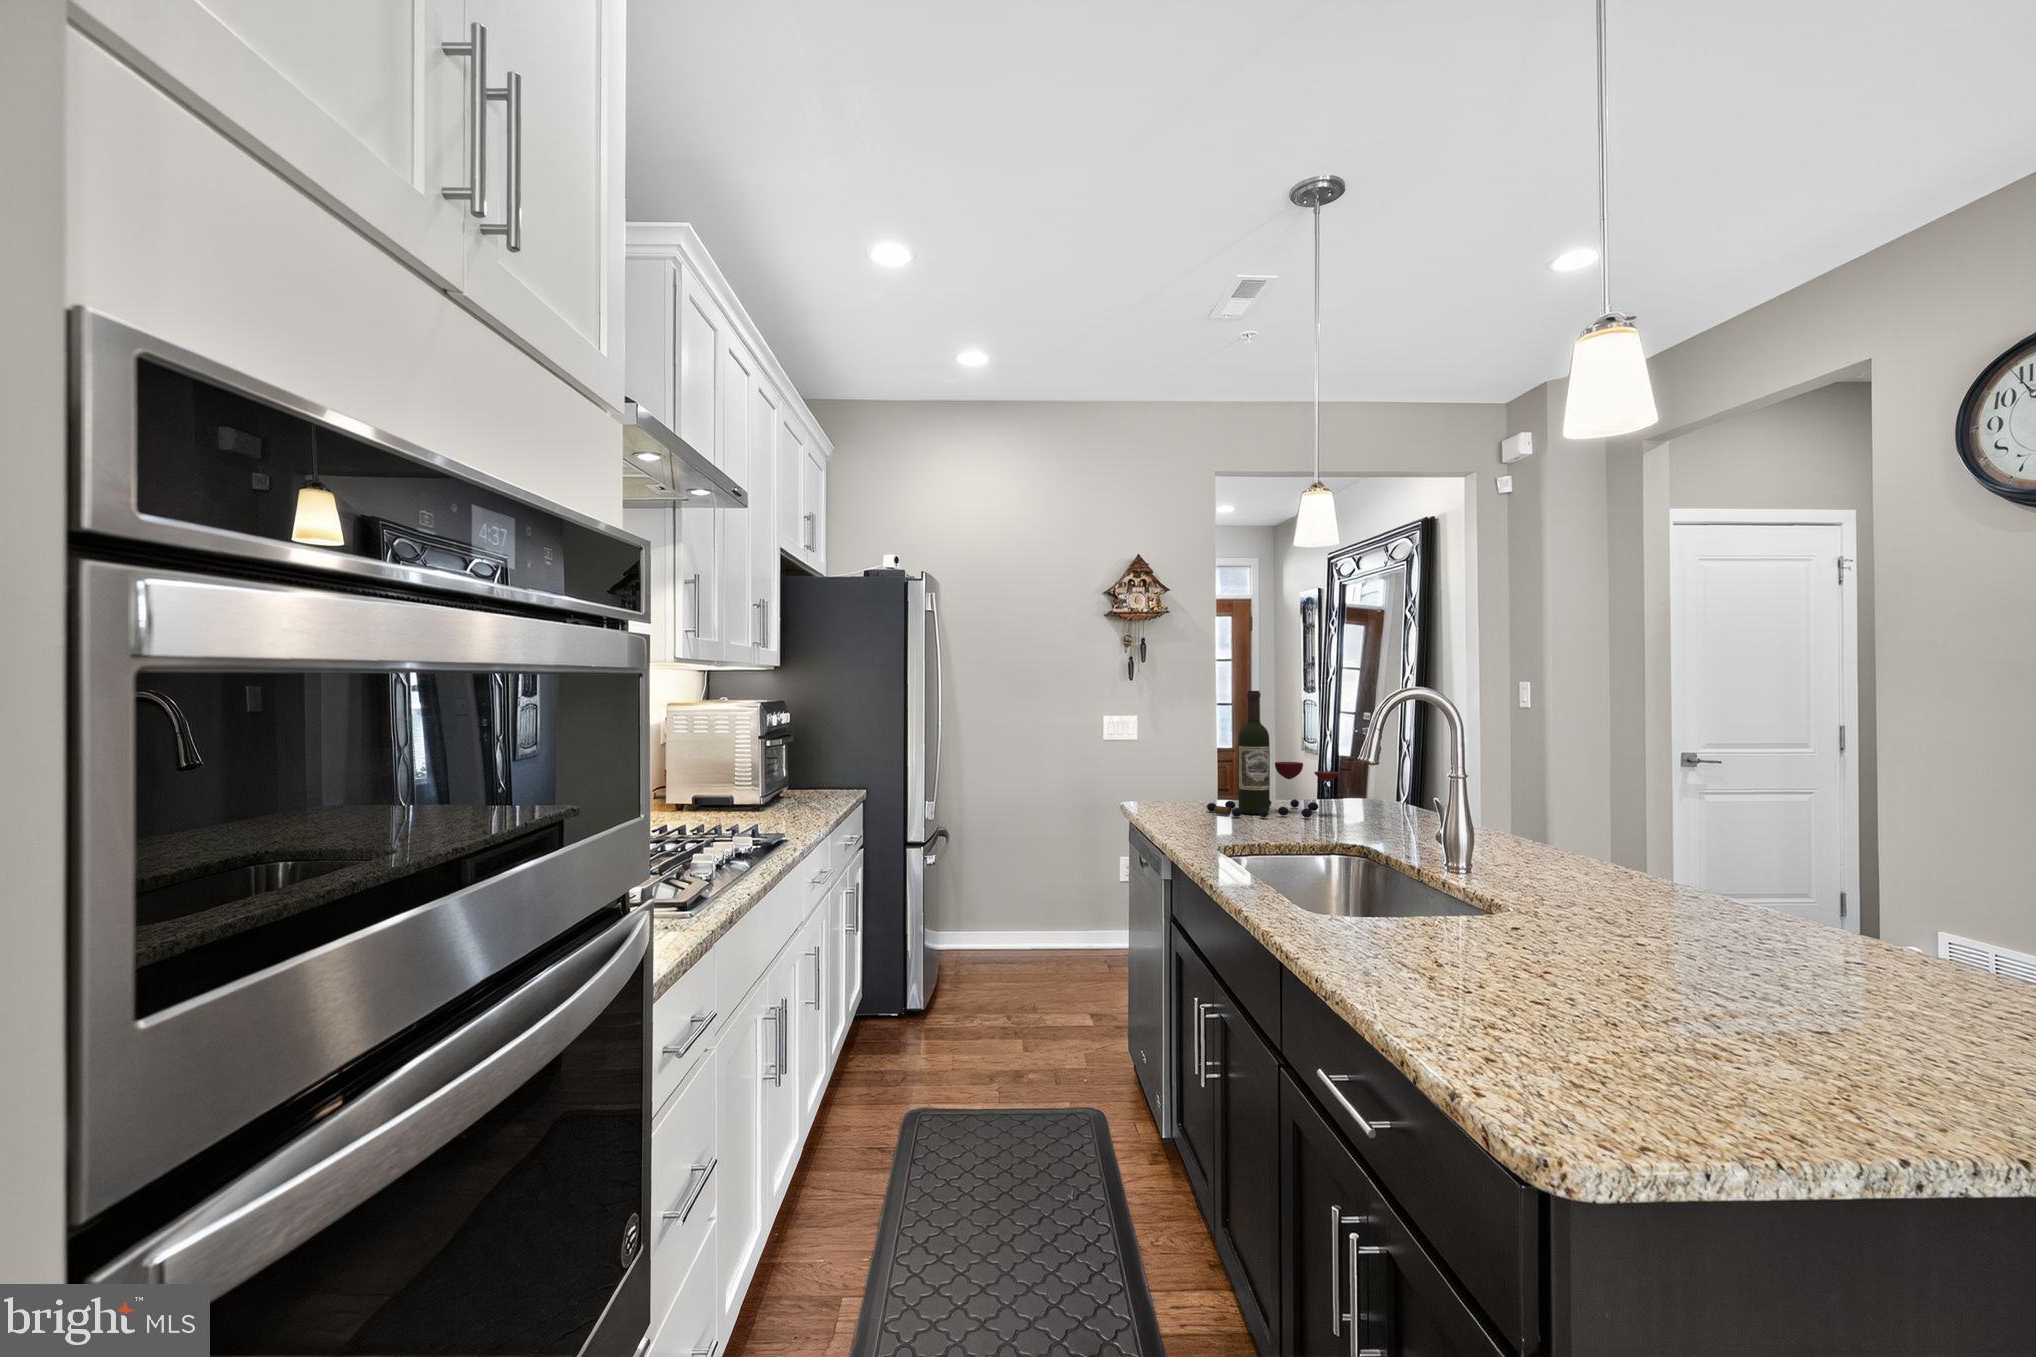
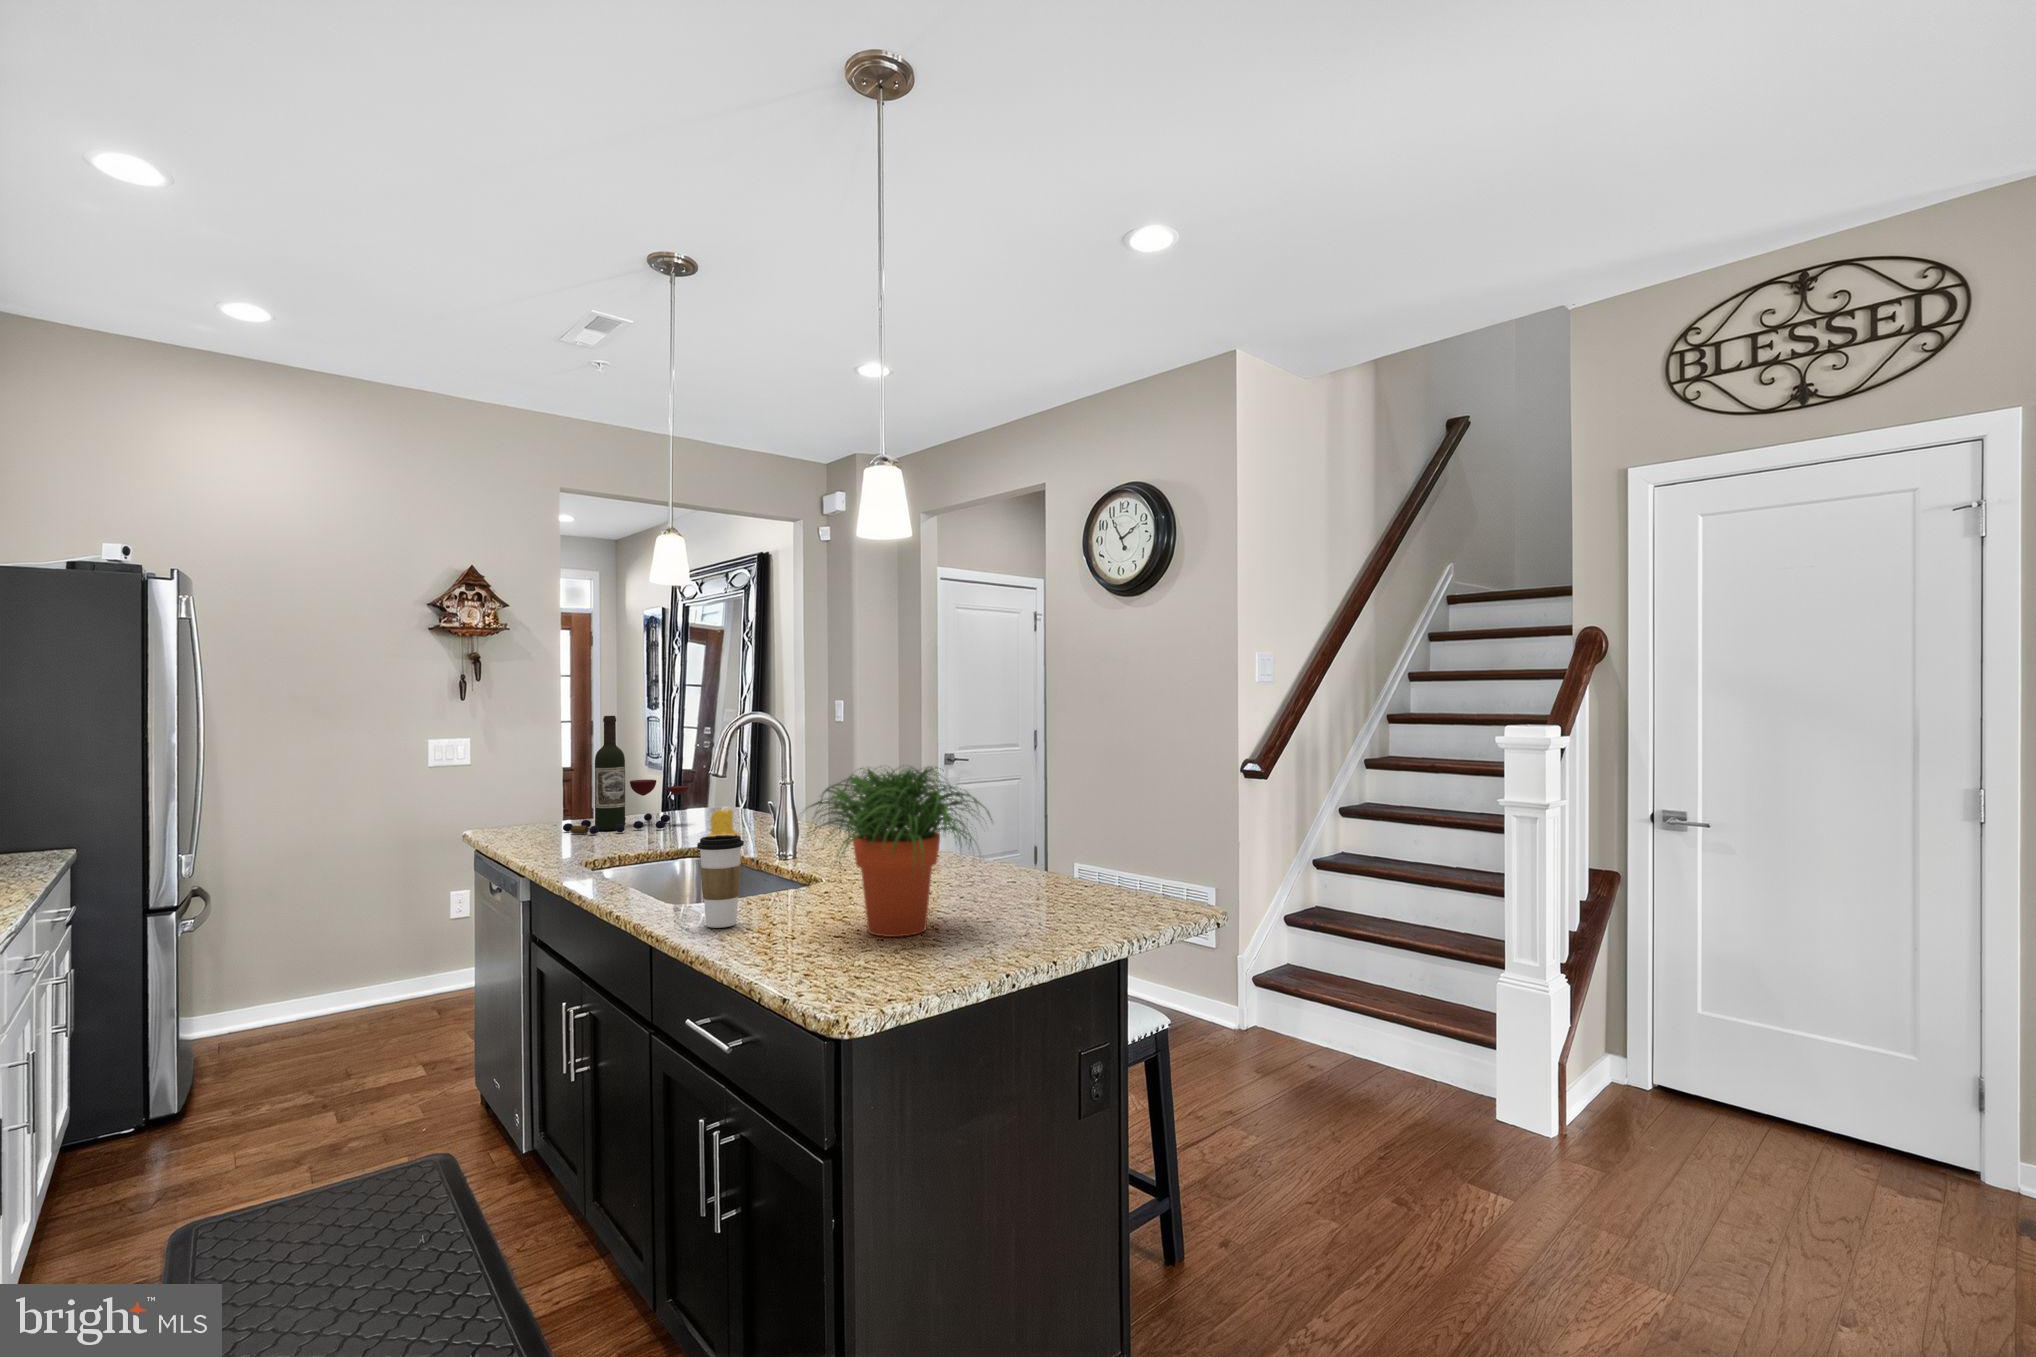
potted plant: none [1472,756,1835,1025] -> present [810,767,992,937]
candle: none [1359,799,1399,836] -> present [710,809,739,836]
coffee cup: none [1335,836,1397,958] -> present [697,835,744,928]

